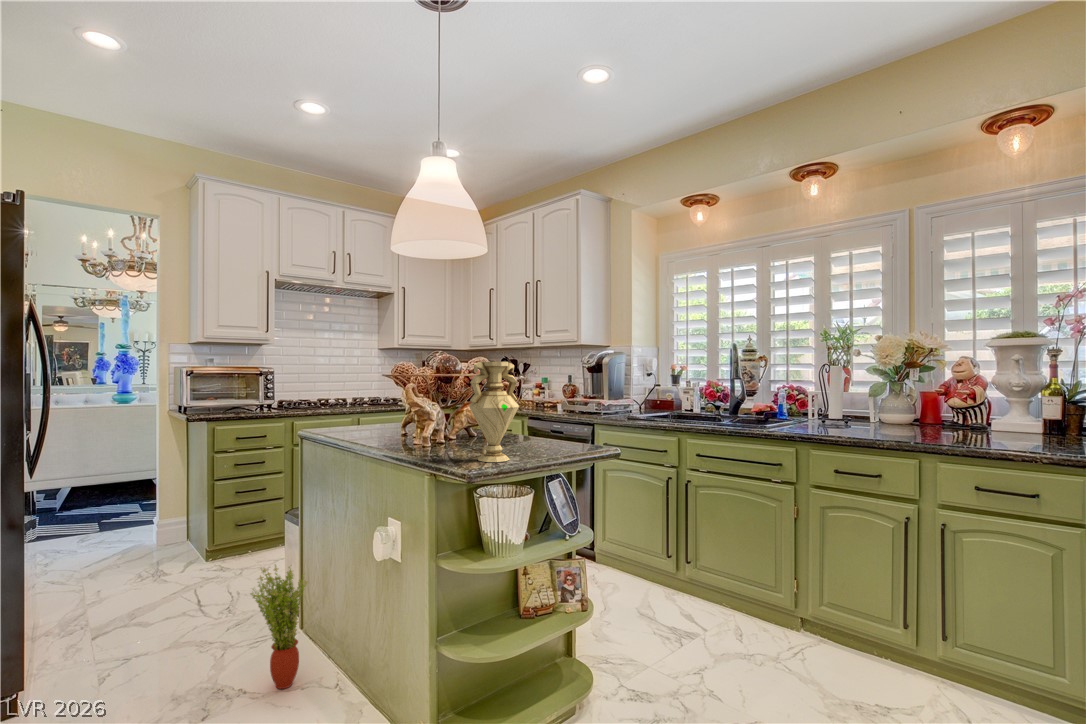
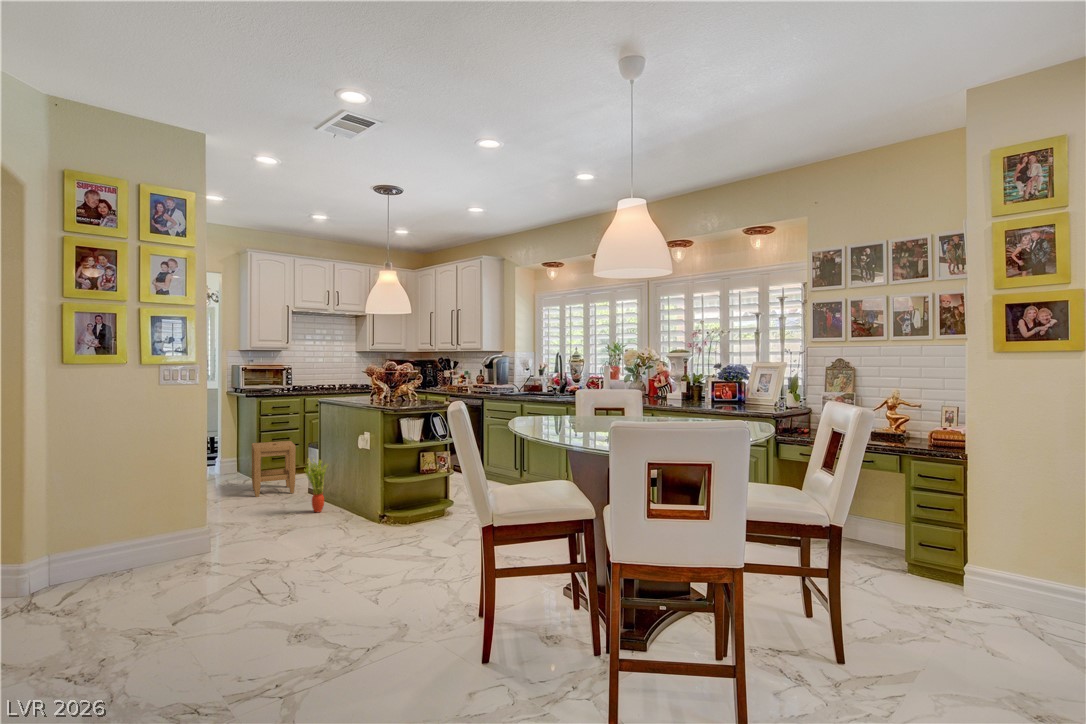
vase: present [469,362,519,462] -> none [397,367,418,406]
stool: none [174,501,259,620] -> present [252,441,296,497]

